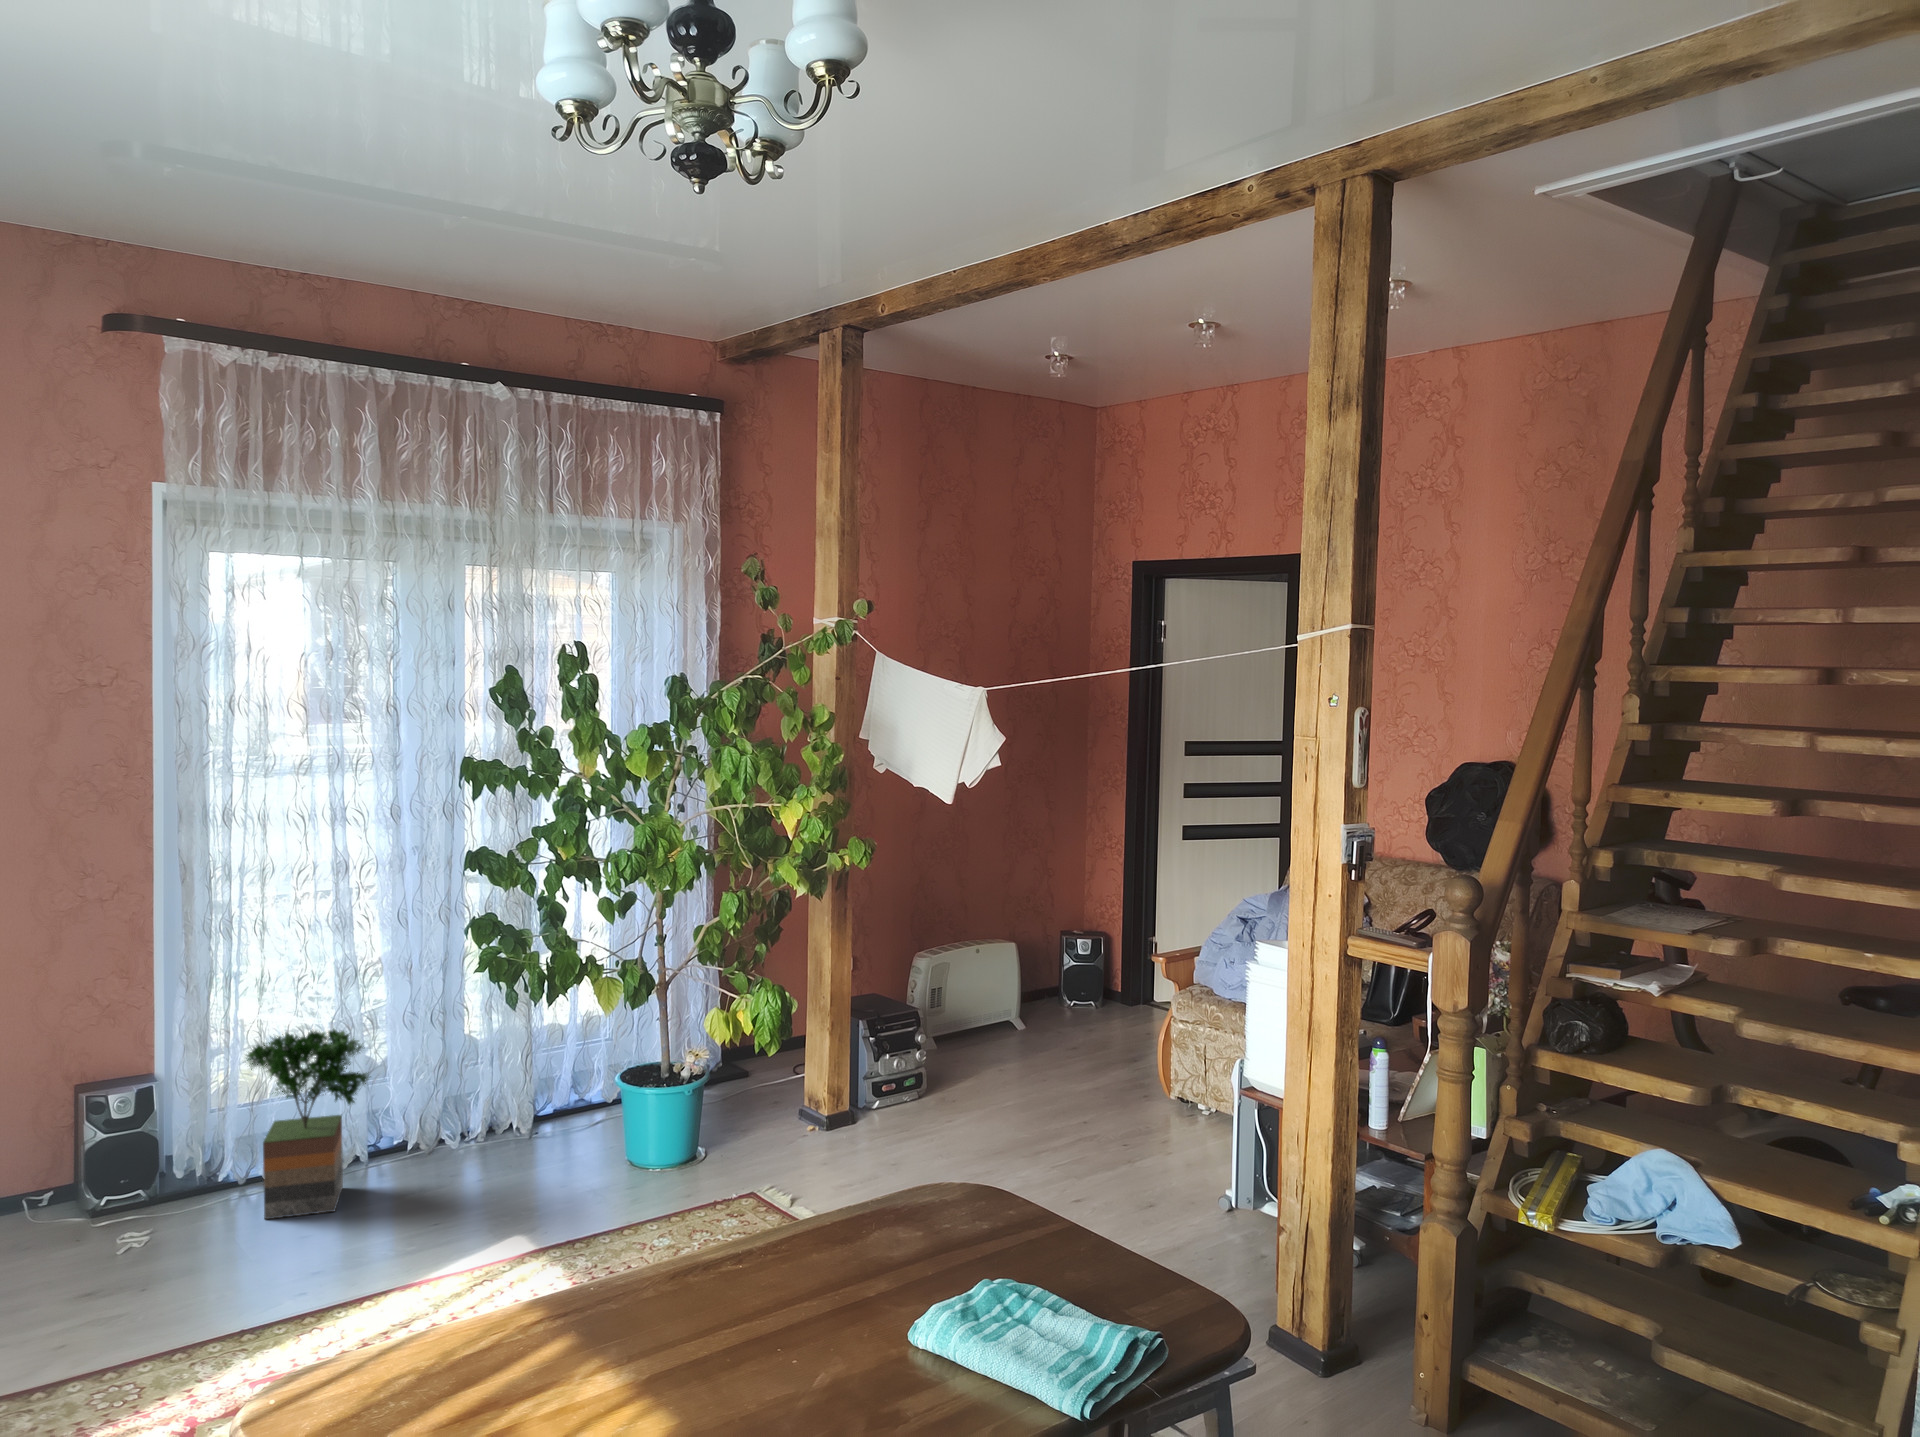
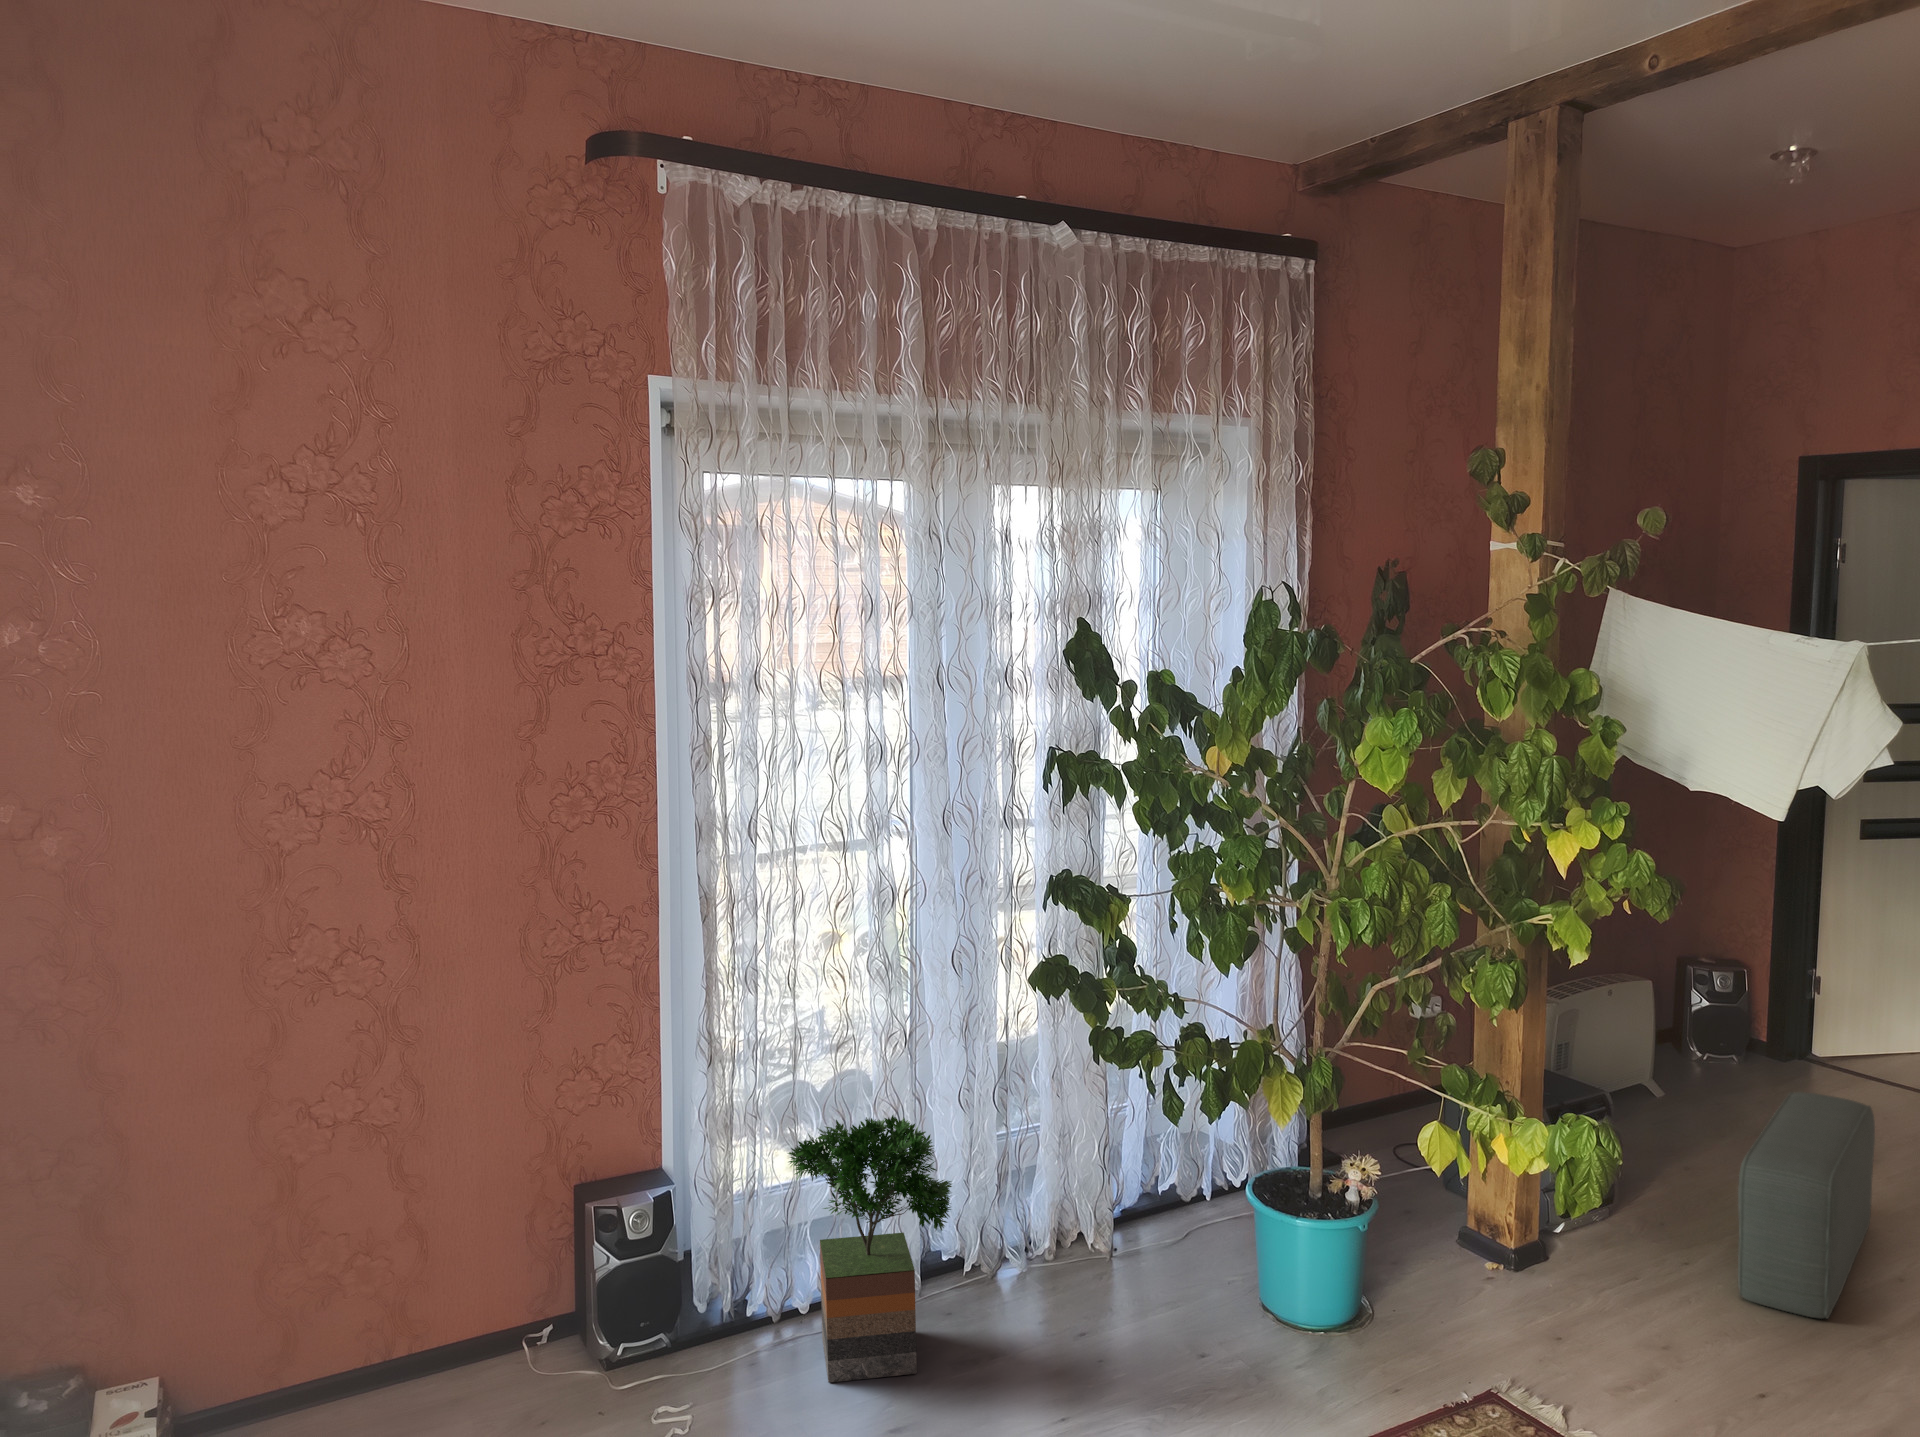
pouf: none [960,1011,1089,1155] -> present [1738,1092,1875,1319]

